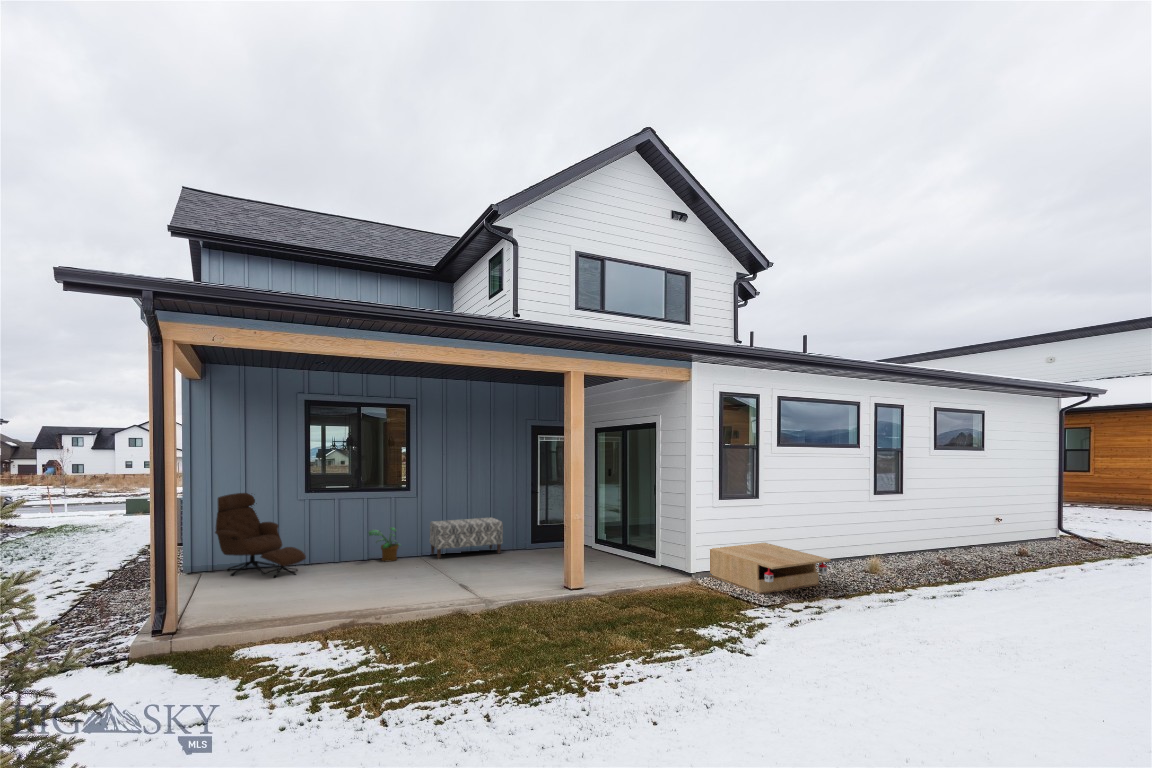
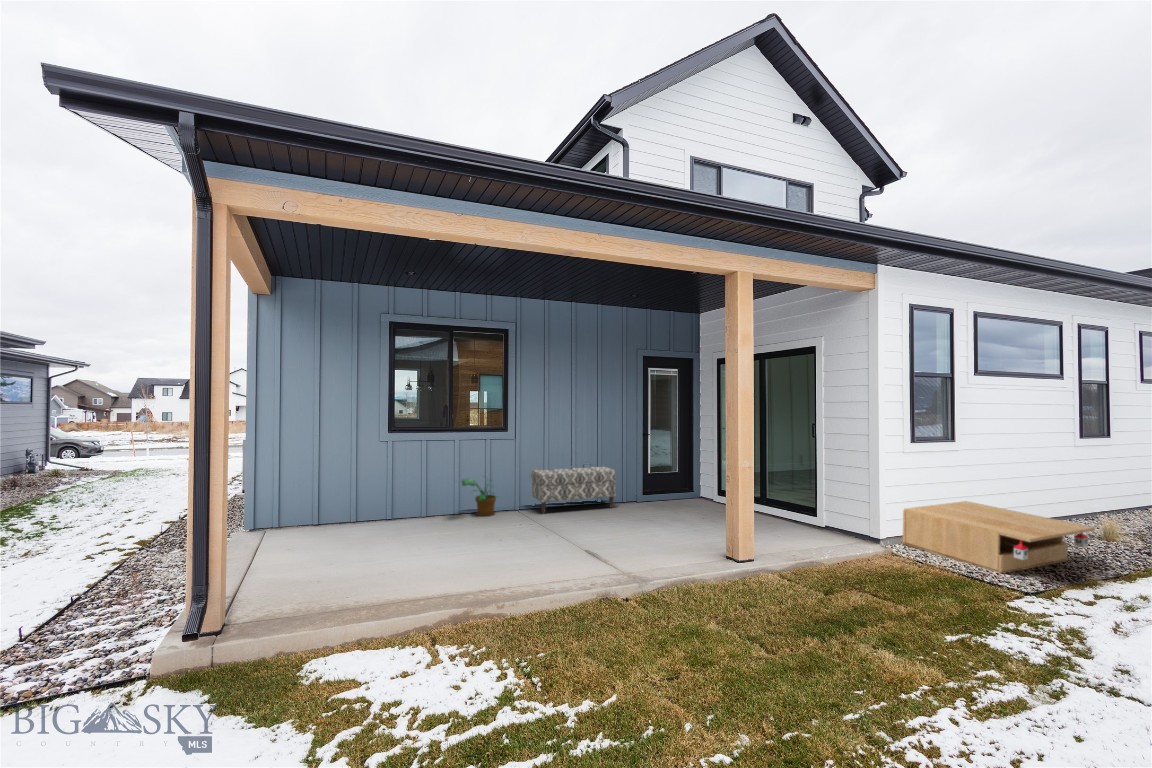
lounge chair: present [215,493,306,578] -> none [281,434,390,537]

